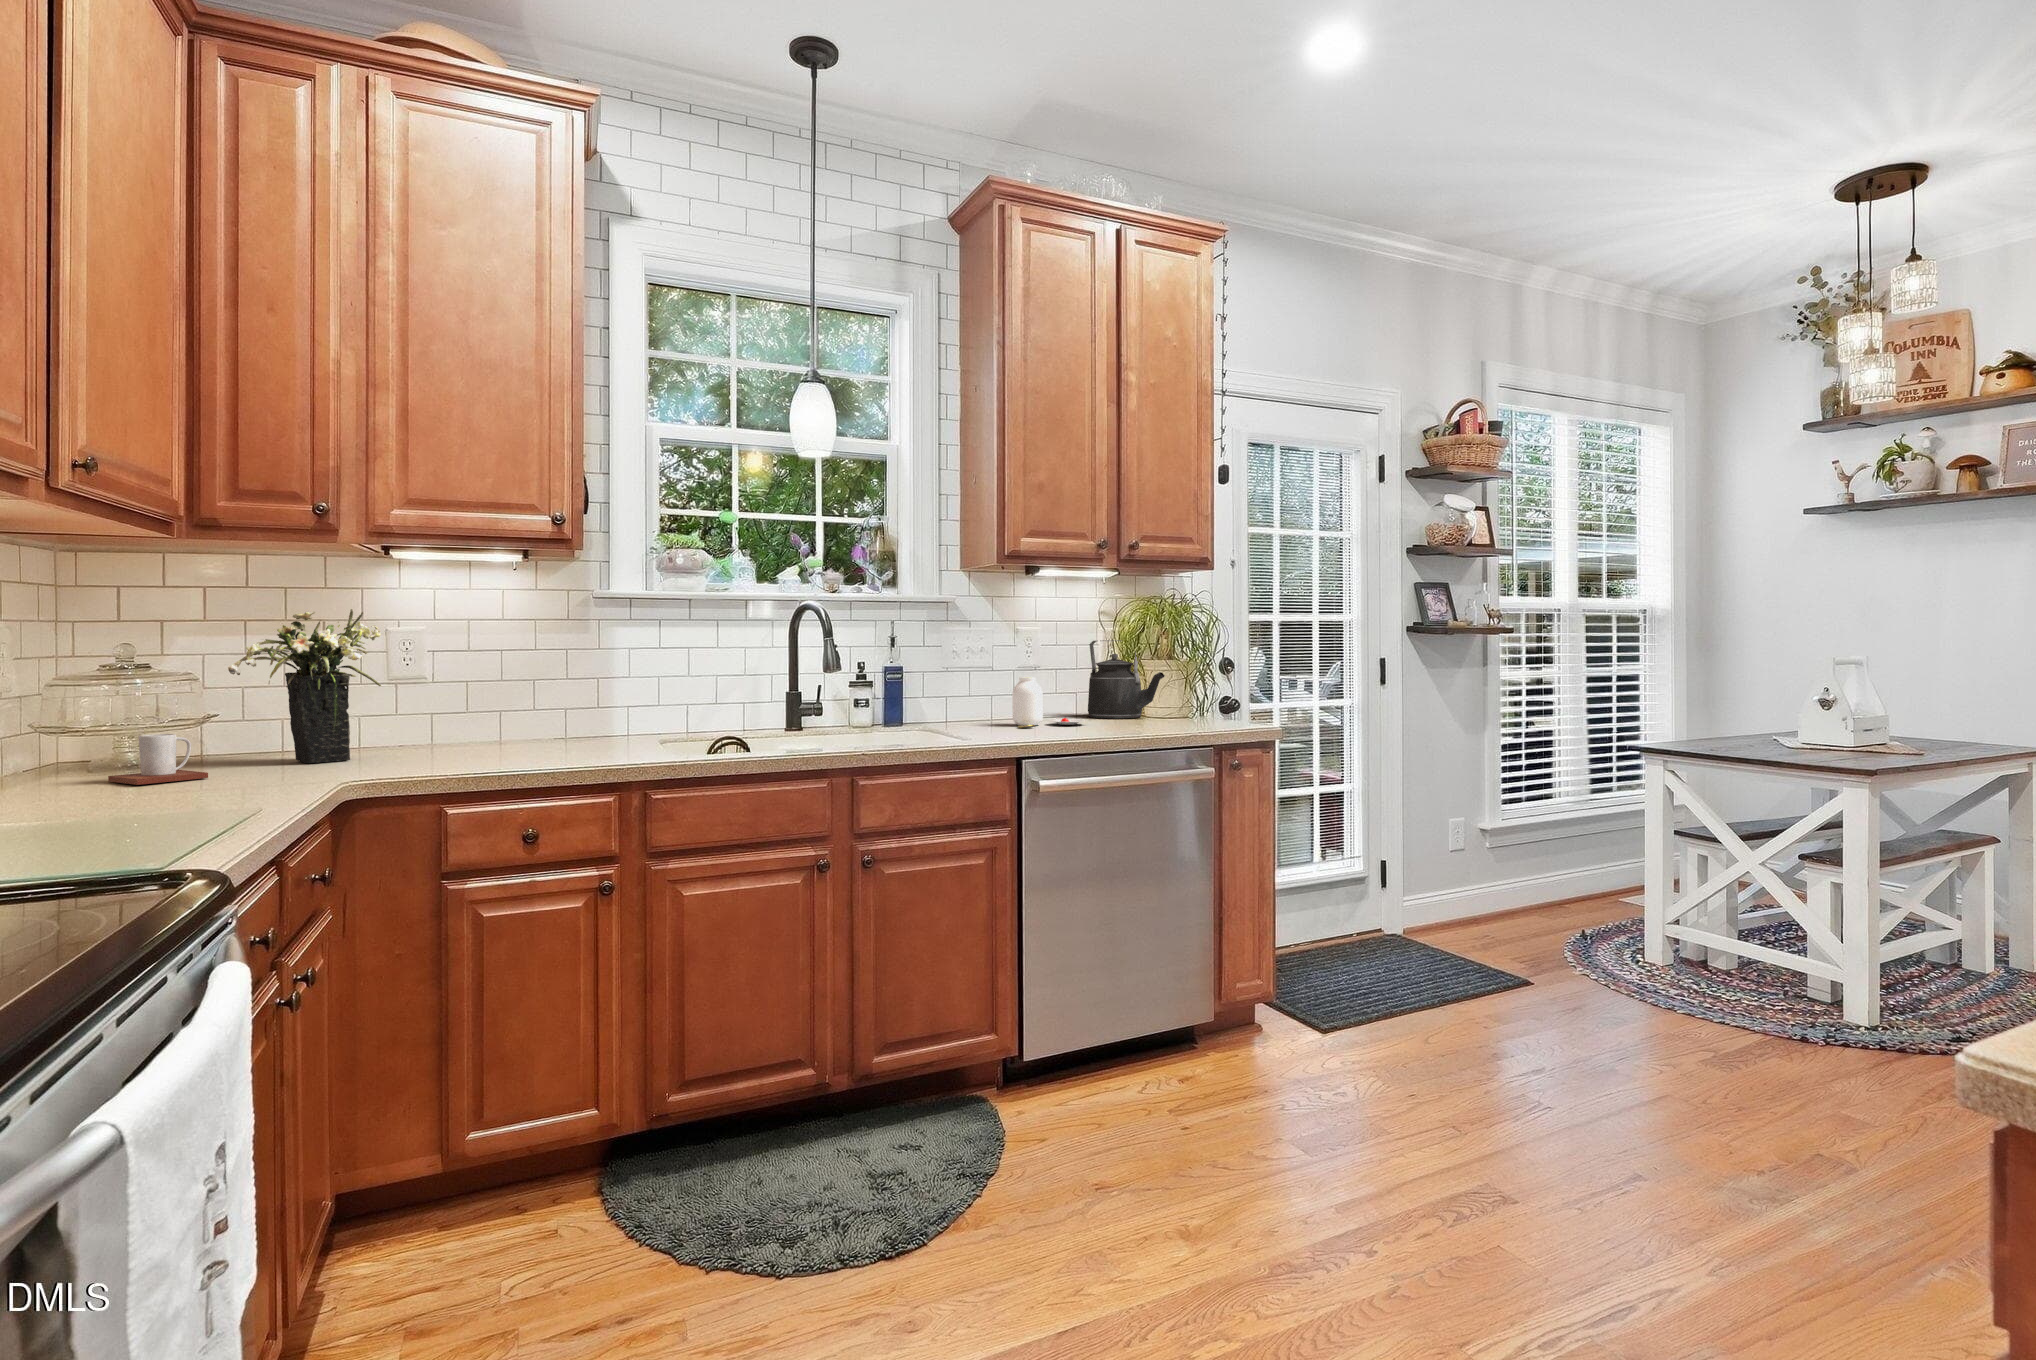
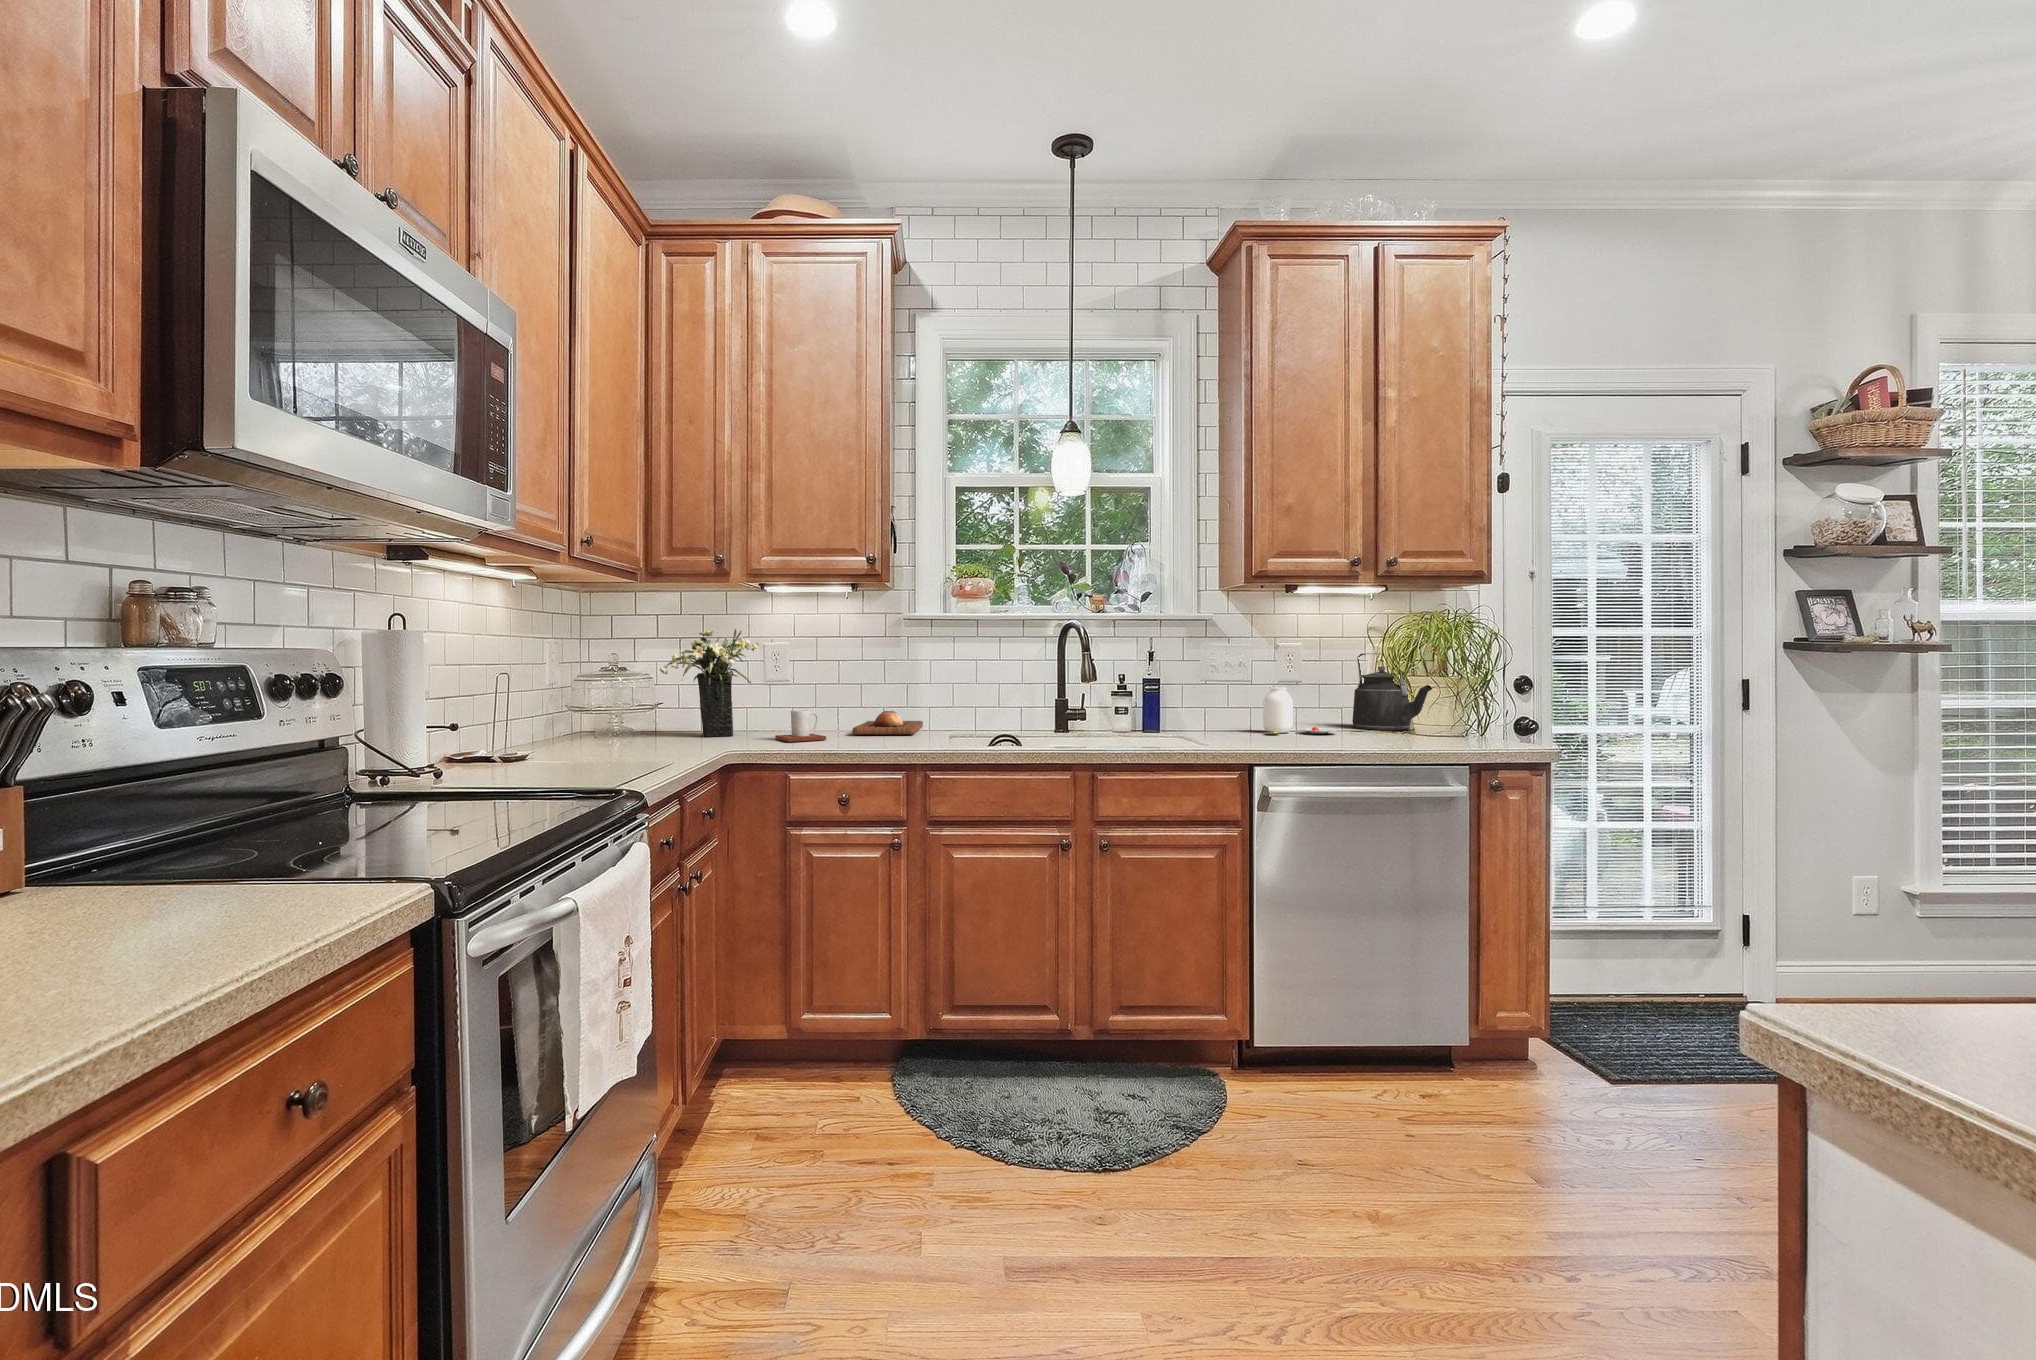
bread loaf: none [528,717,621,749] -> present [853,710,923,734]
mug: present [108,734,208,785] -> present [775,710,826,742]

